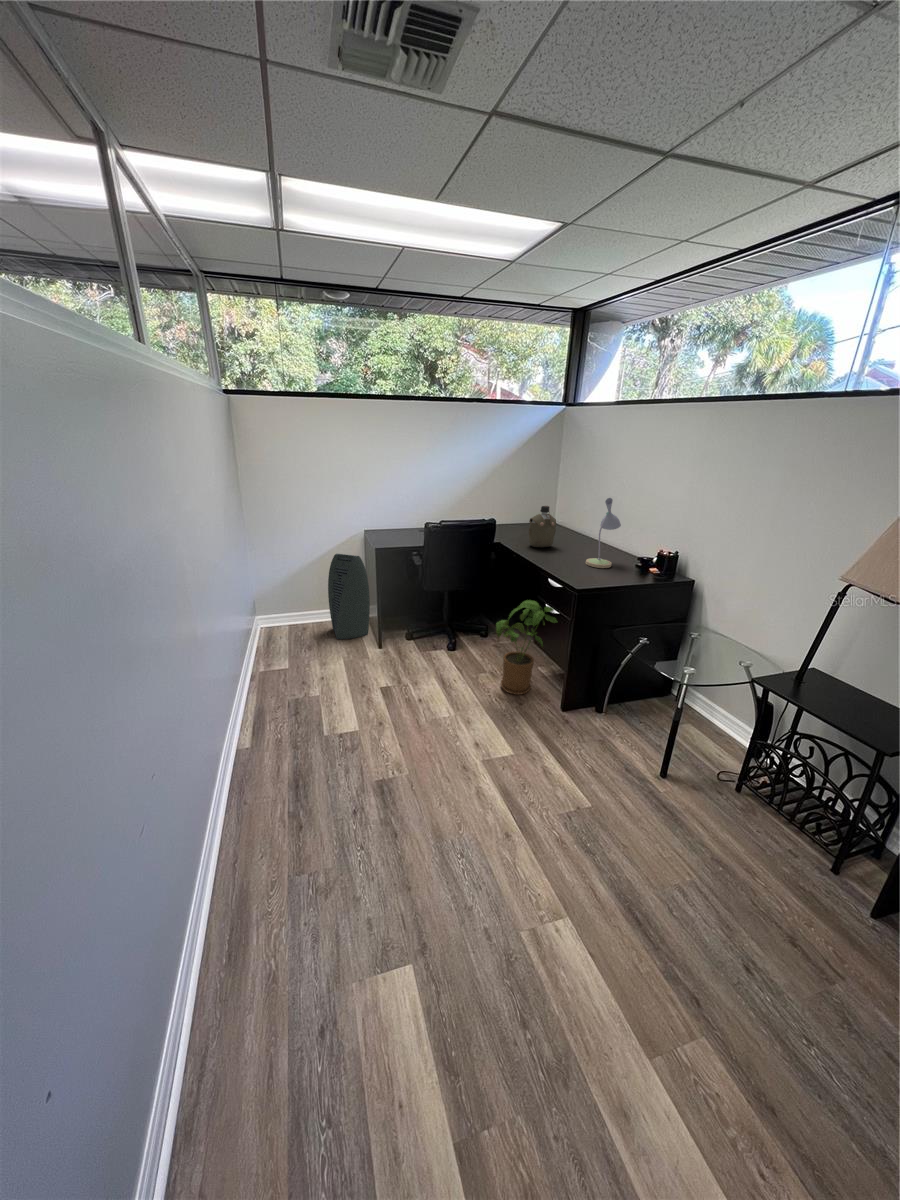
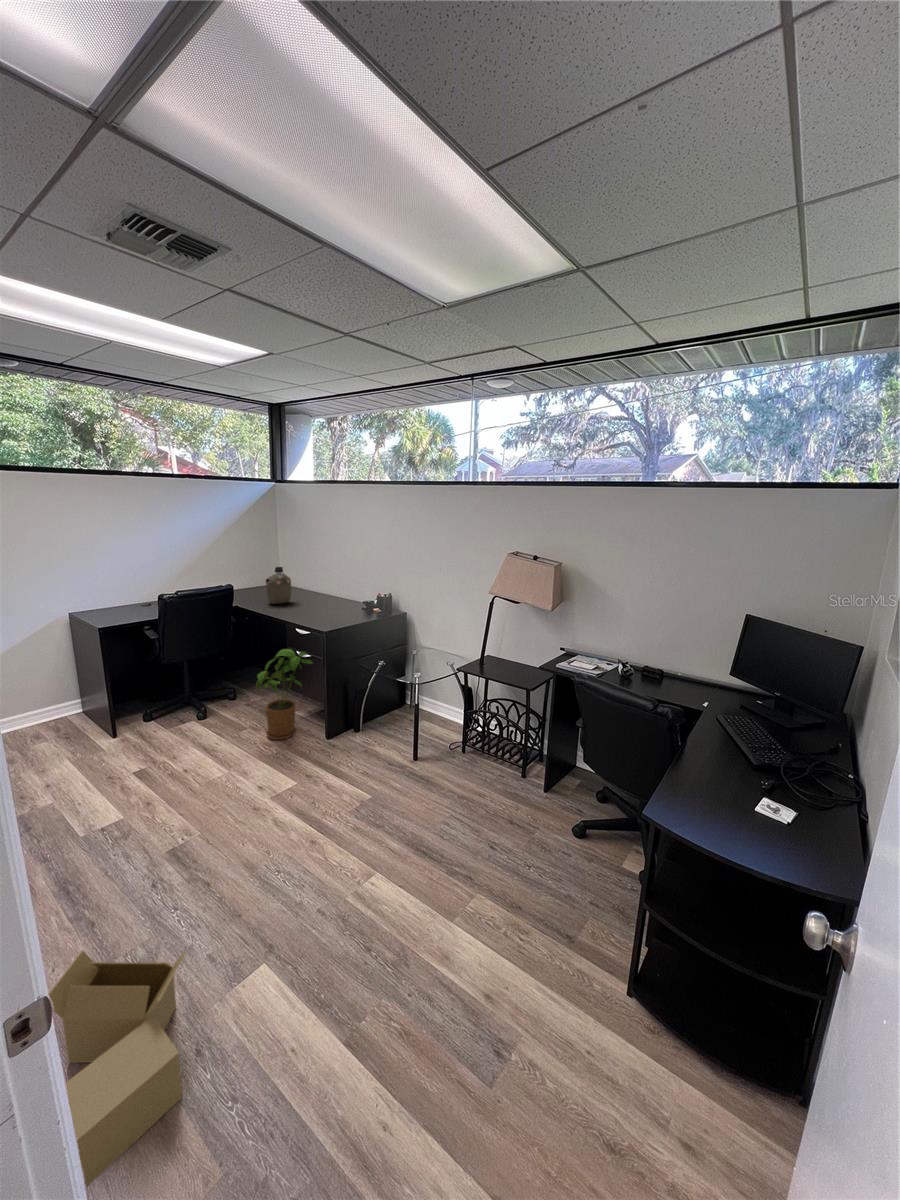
desk lamp: present [586,498,621,568] -> none [324,556,347,613]
air purifier: present [328,554,370,639] -> none [24,640,89,743]
cardboard box: none [174,866,329,1122] -> present [49,951,186,1187]

